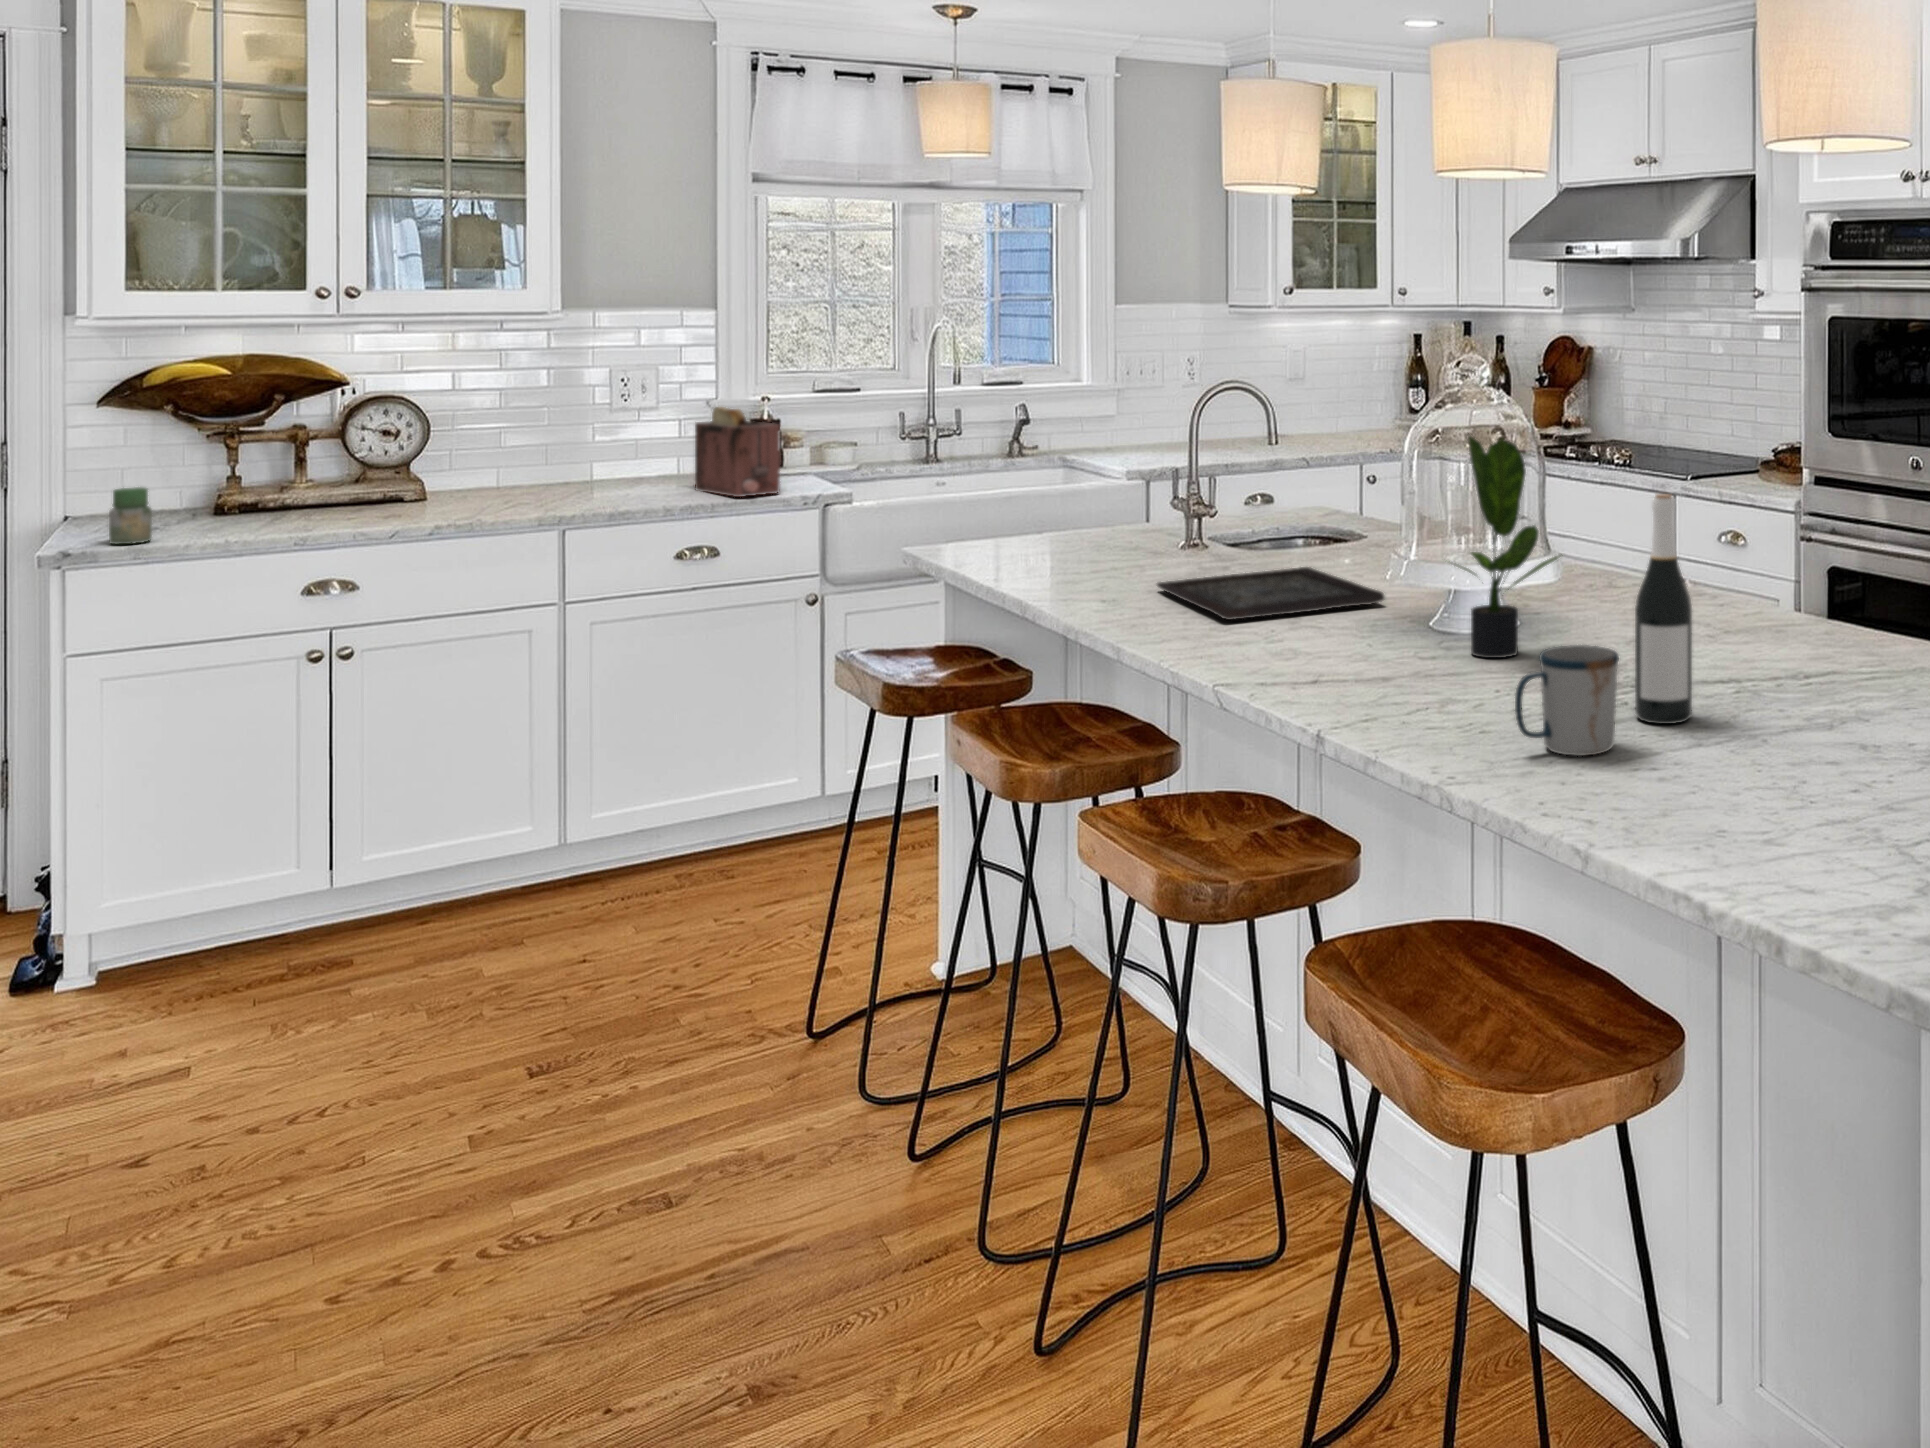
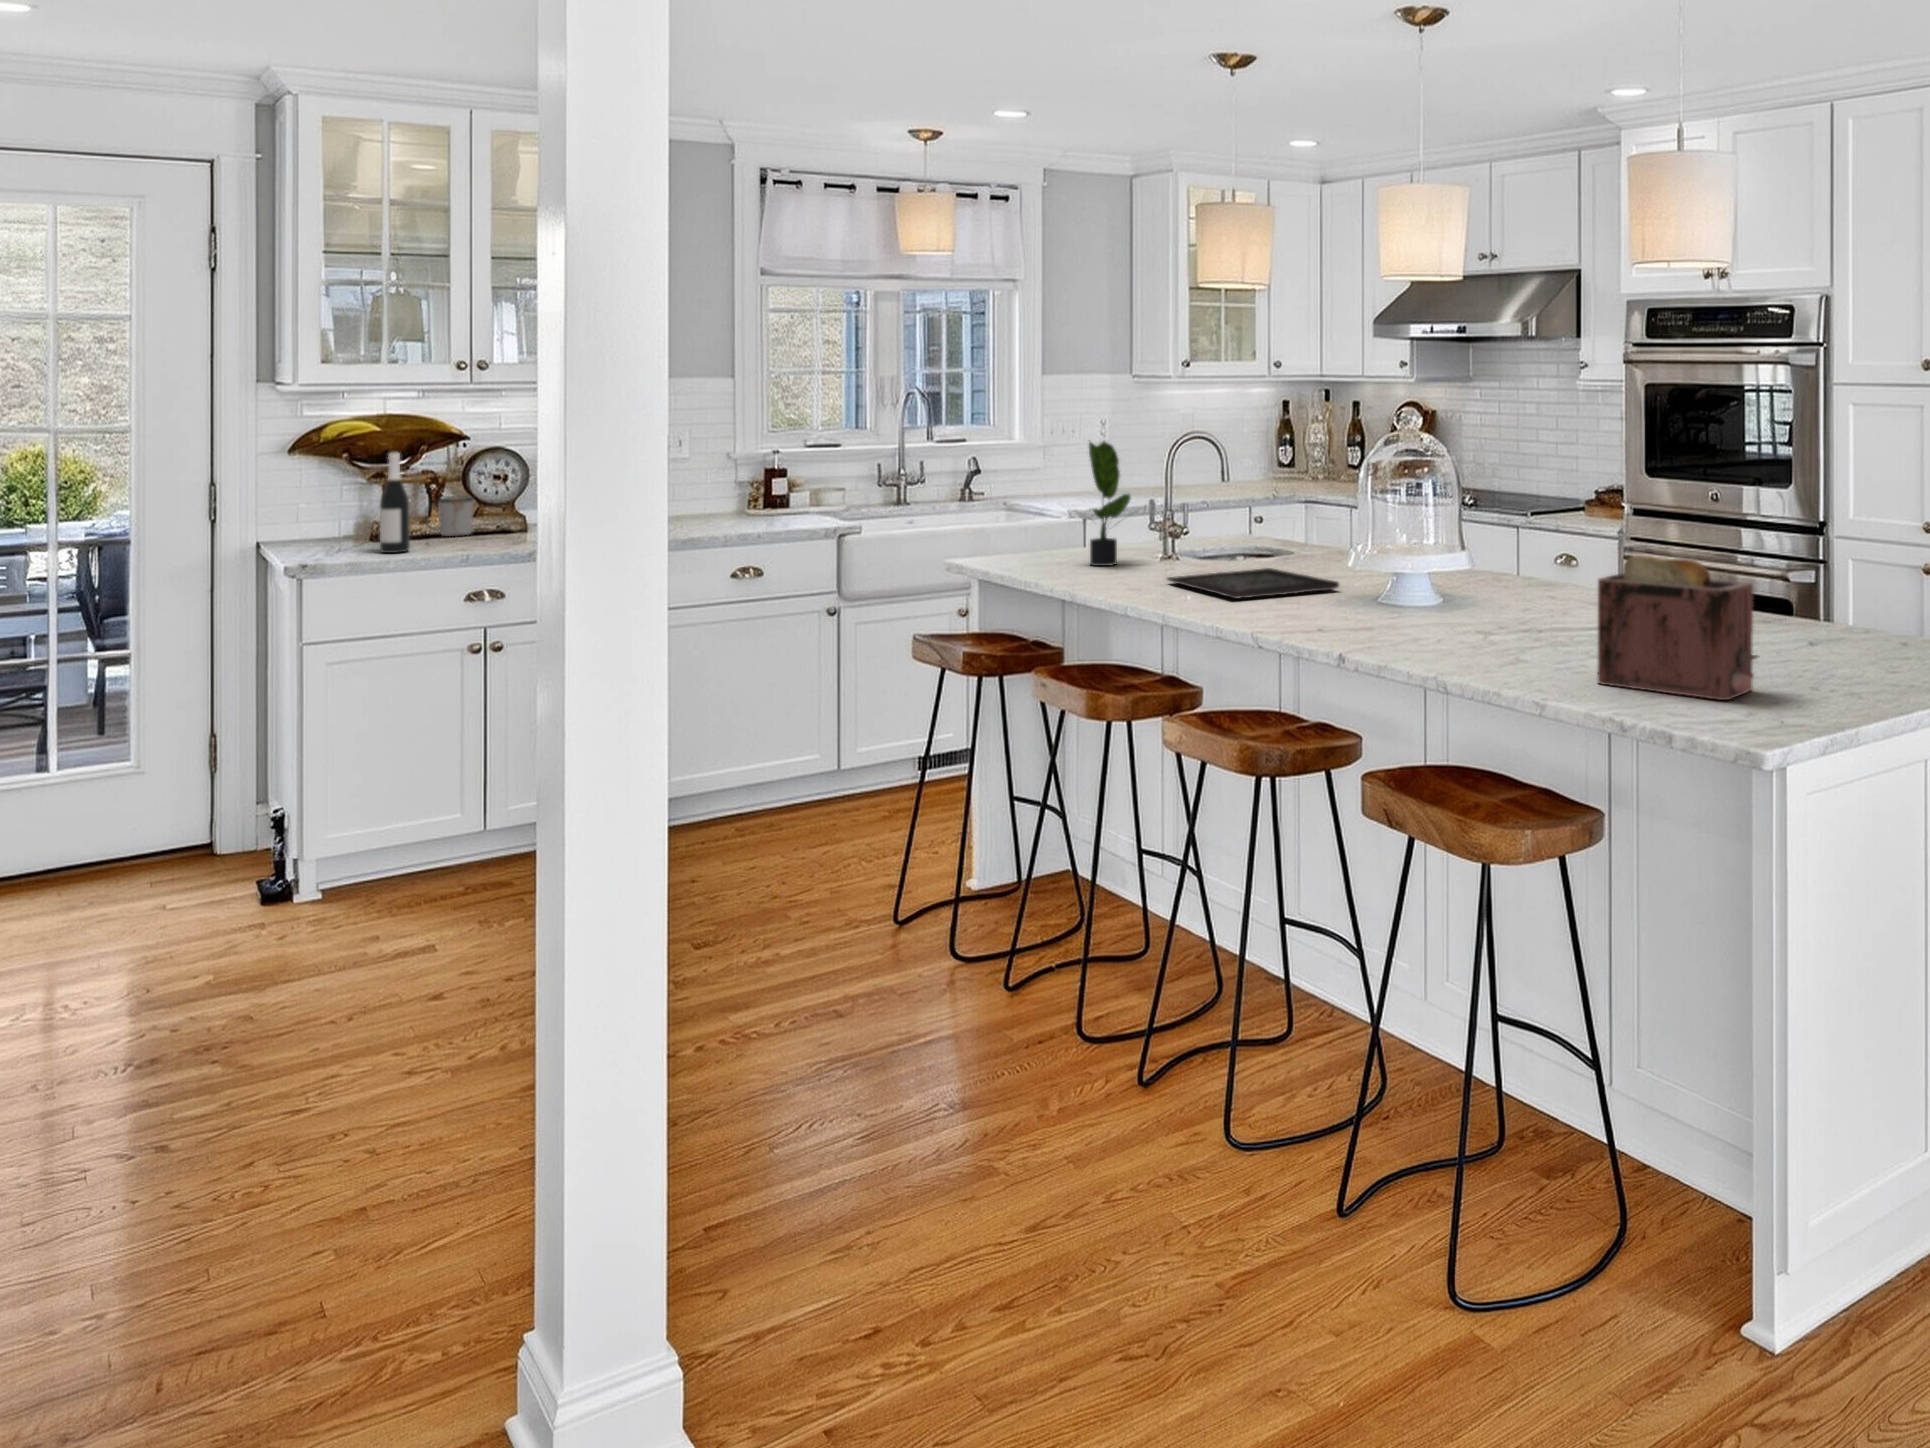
toaster: present [695,407,780,497] -> present [1598,555,1760,700]
potted plant: present [1456,435,1559,658] -> present [1089,440,1131,566]
jar: present [109,487,152,544] -> none [329,517,358,560]
wine bottle: present [1635,494,1692,724] -> present [380,452,410,553]
mug: present [1515,645,1619,756] -> present [425,497,473,536]

